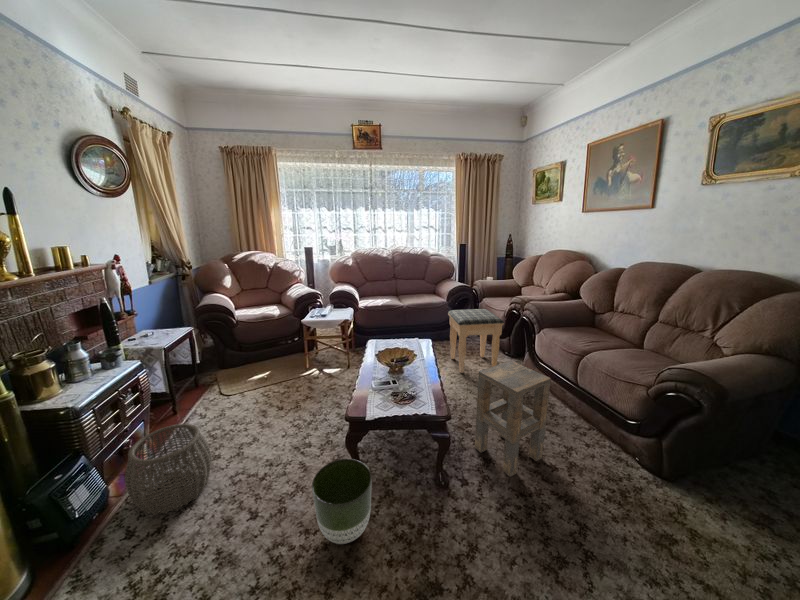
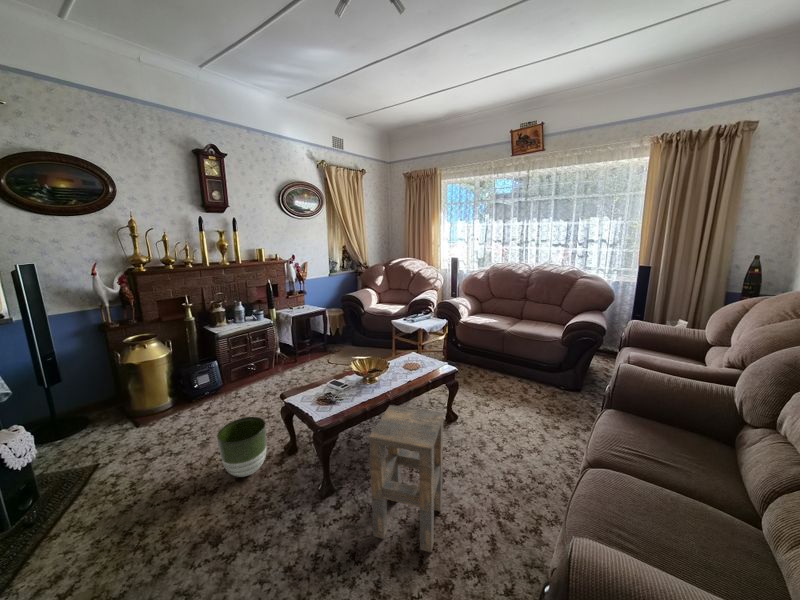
footstool: present [448,309,504,373] -> none [506,347,586,445]
woven basket: present [125,424,212,515] -> none [217,361,264,409]

